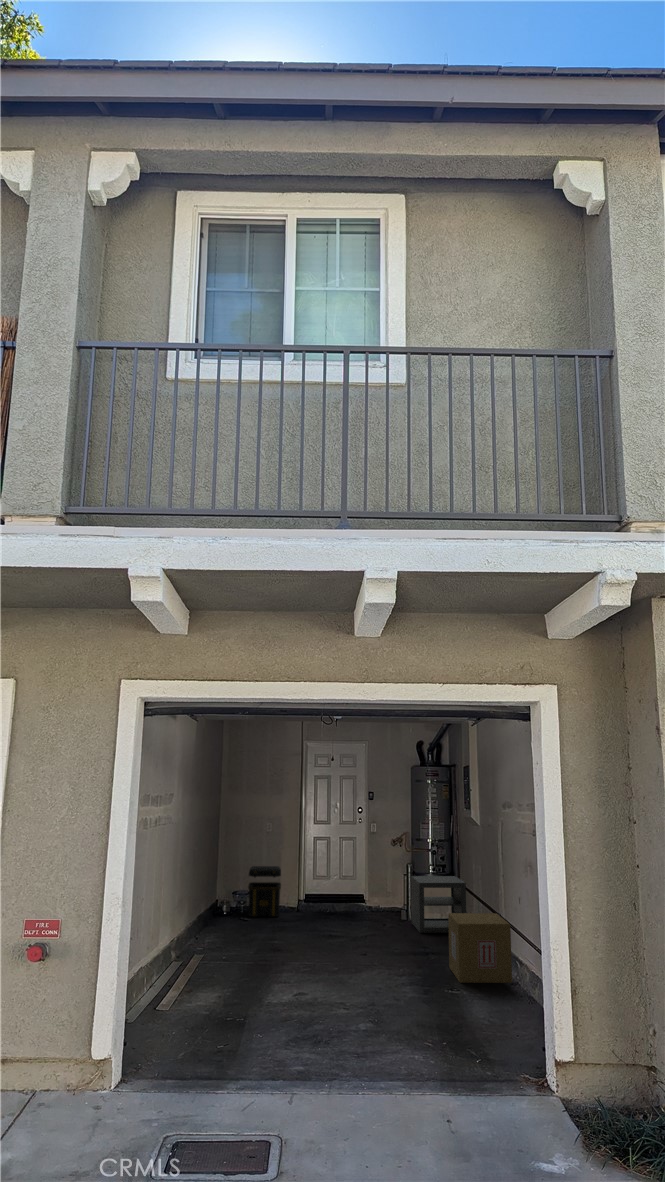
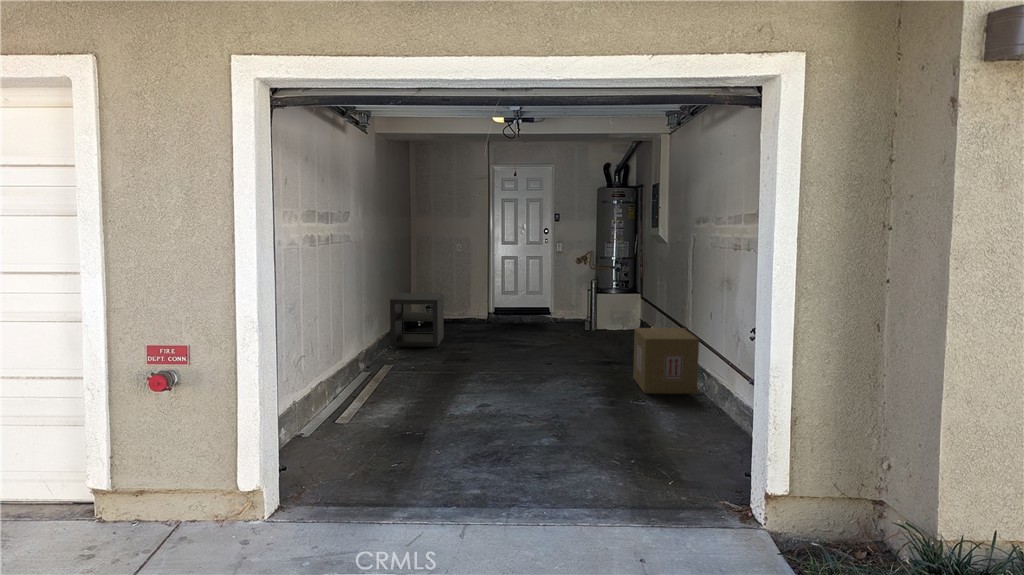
toolbox: present [248,866,281,917] -> none [439,283,470,329]
storage cabinet: present [411,876,466,933] -> present [390,293,444,347]

